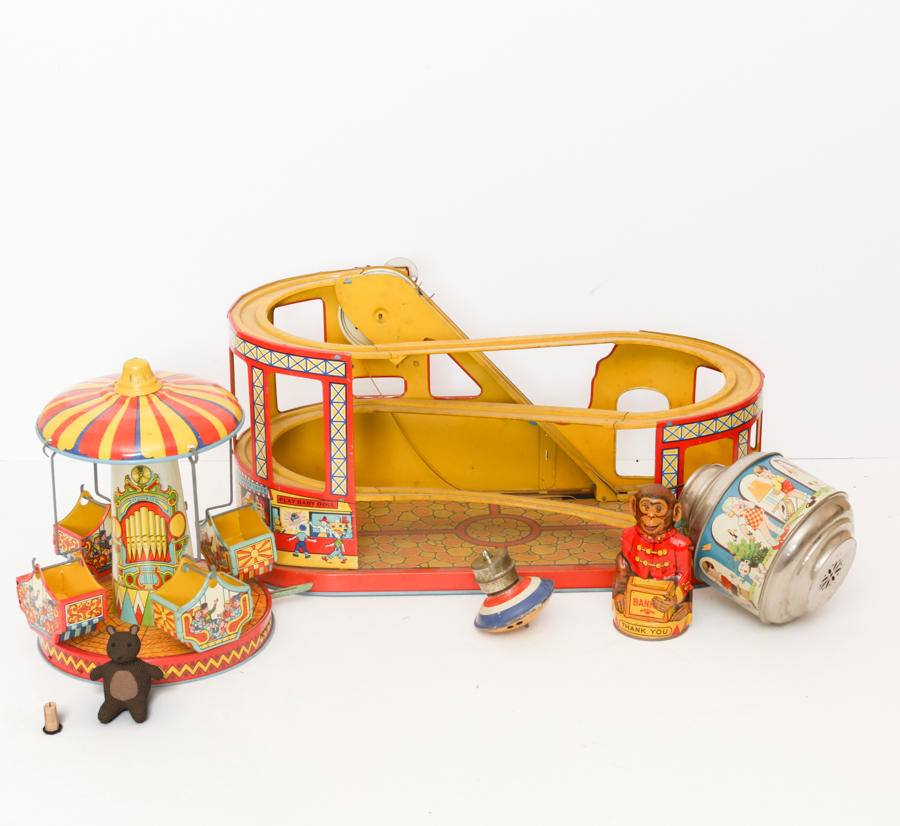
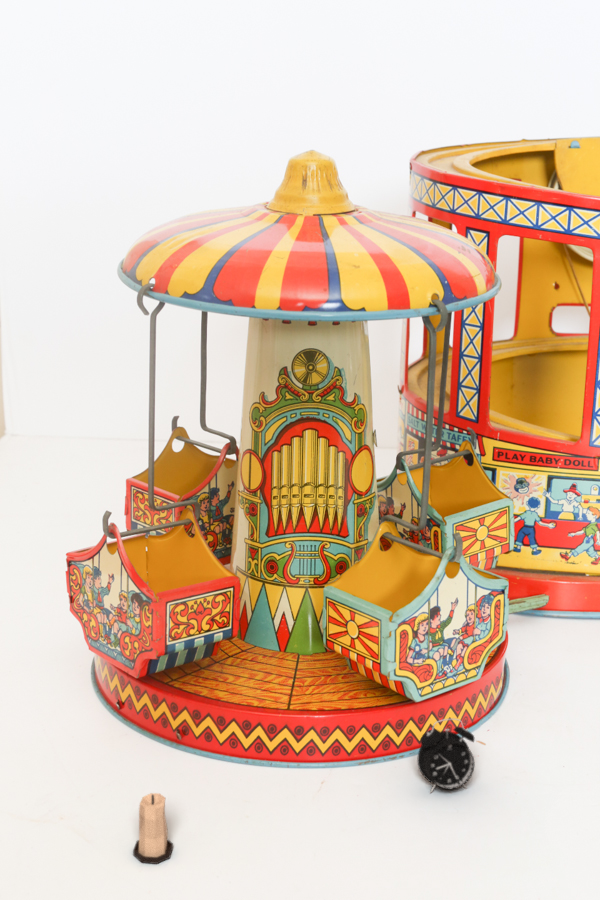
stuffed bear: present [89,624,164,723] -> none [223,637,372,844]
alarm clock: none [192,660,220,697] -> present [418,719,474,792]

